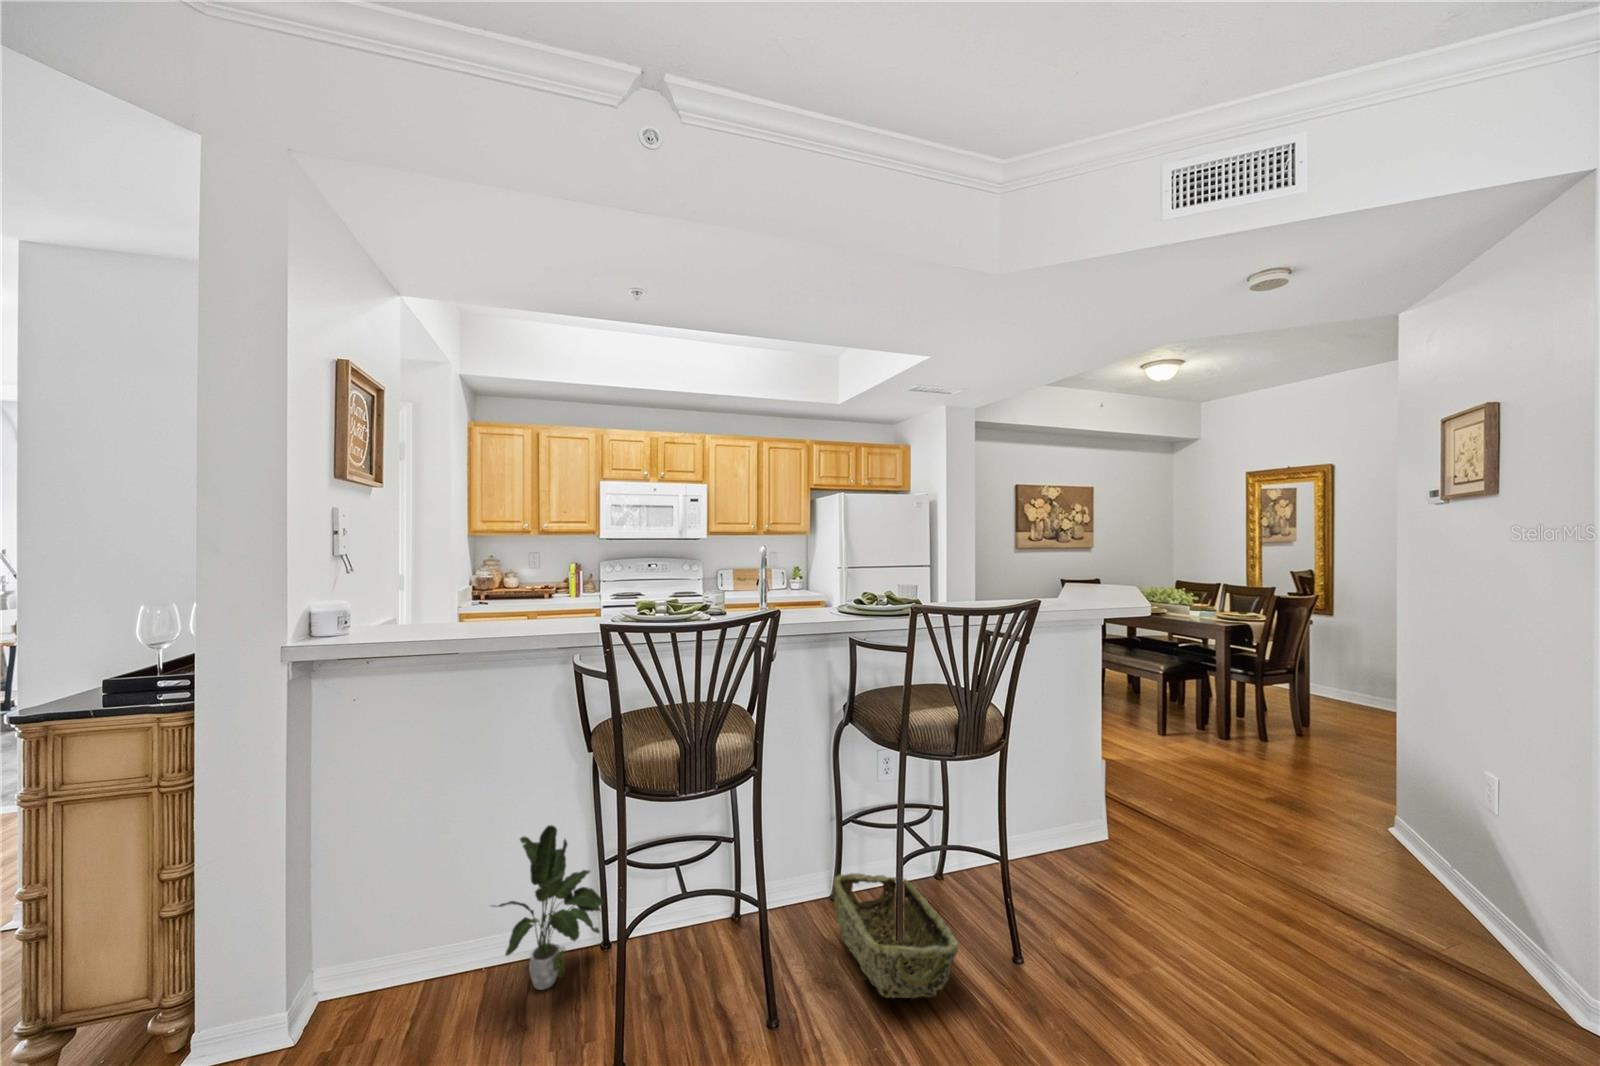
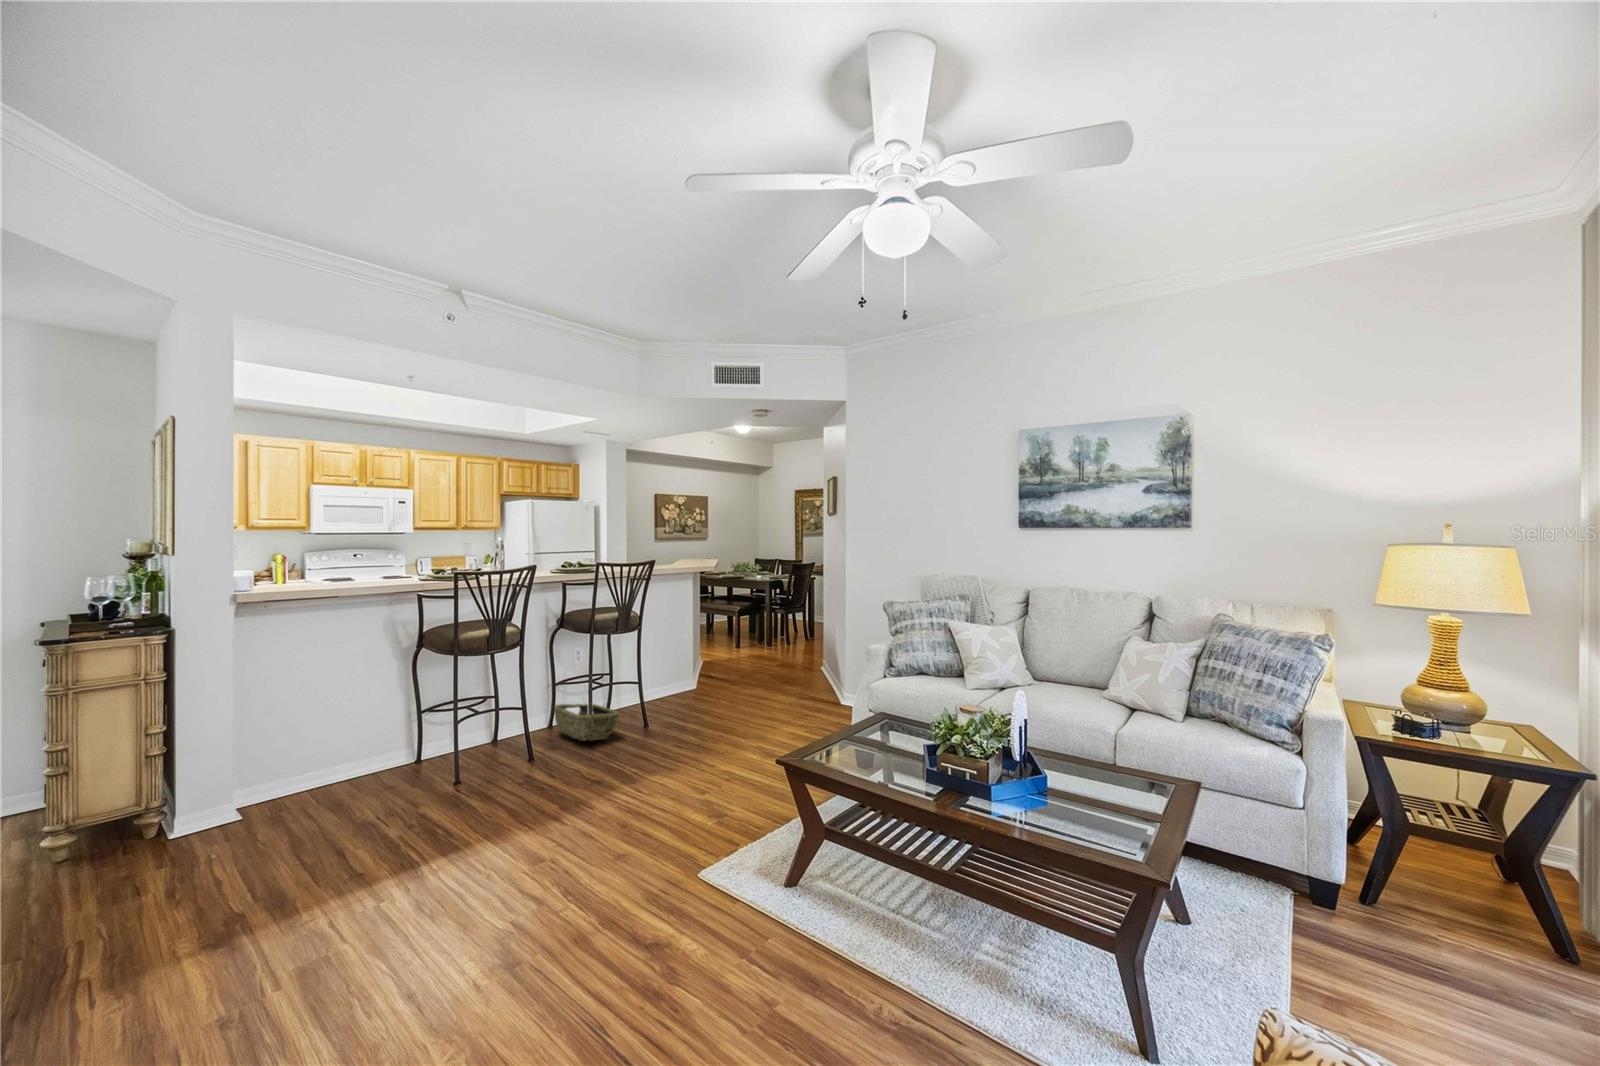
potted plant: present [493,825,603,990] -> none [366,691,429,777]

